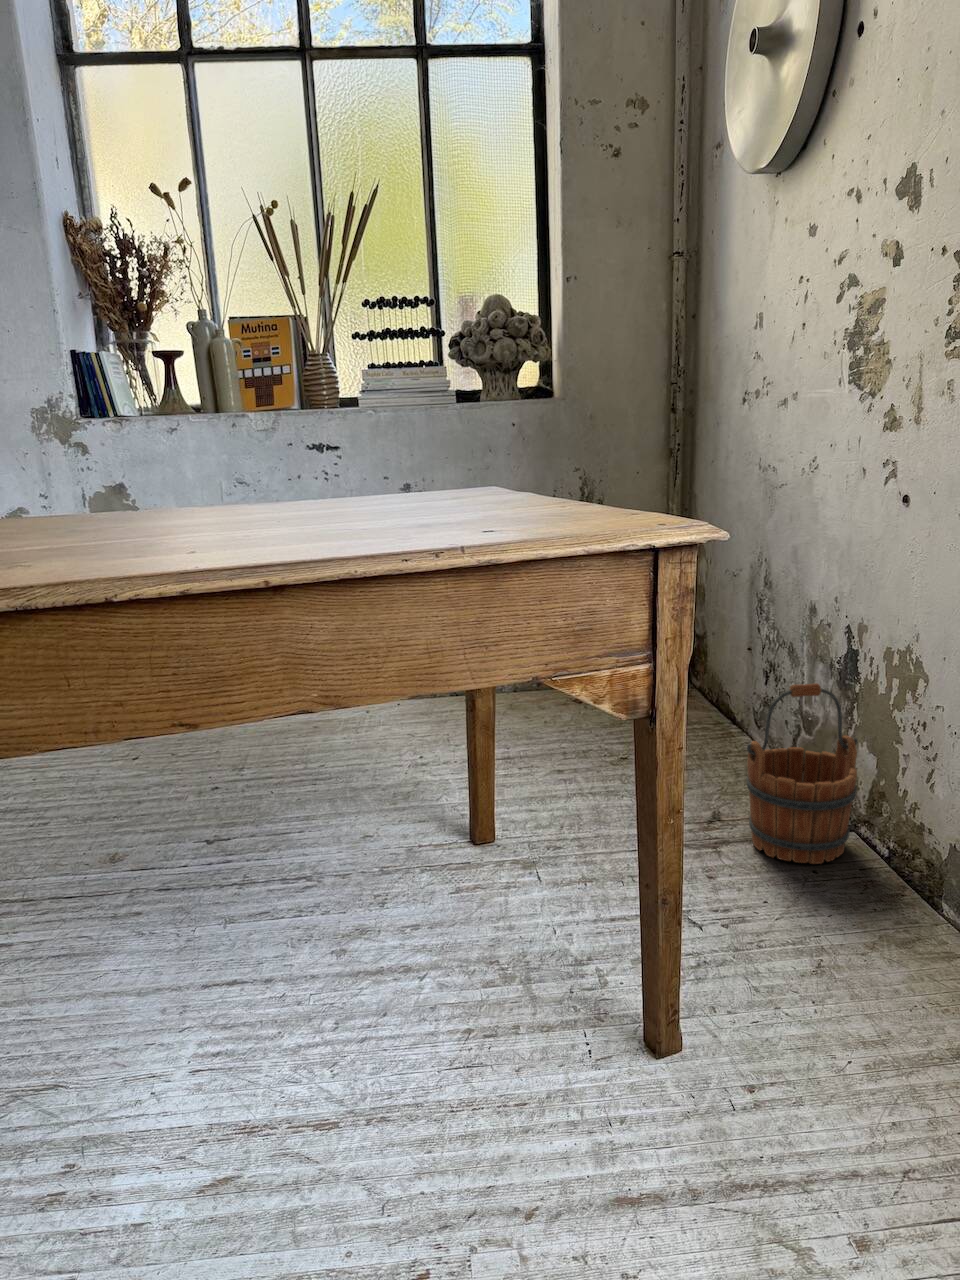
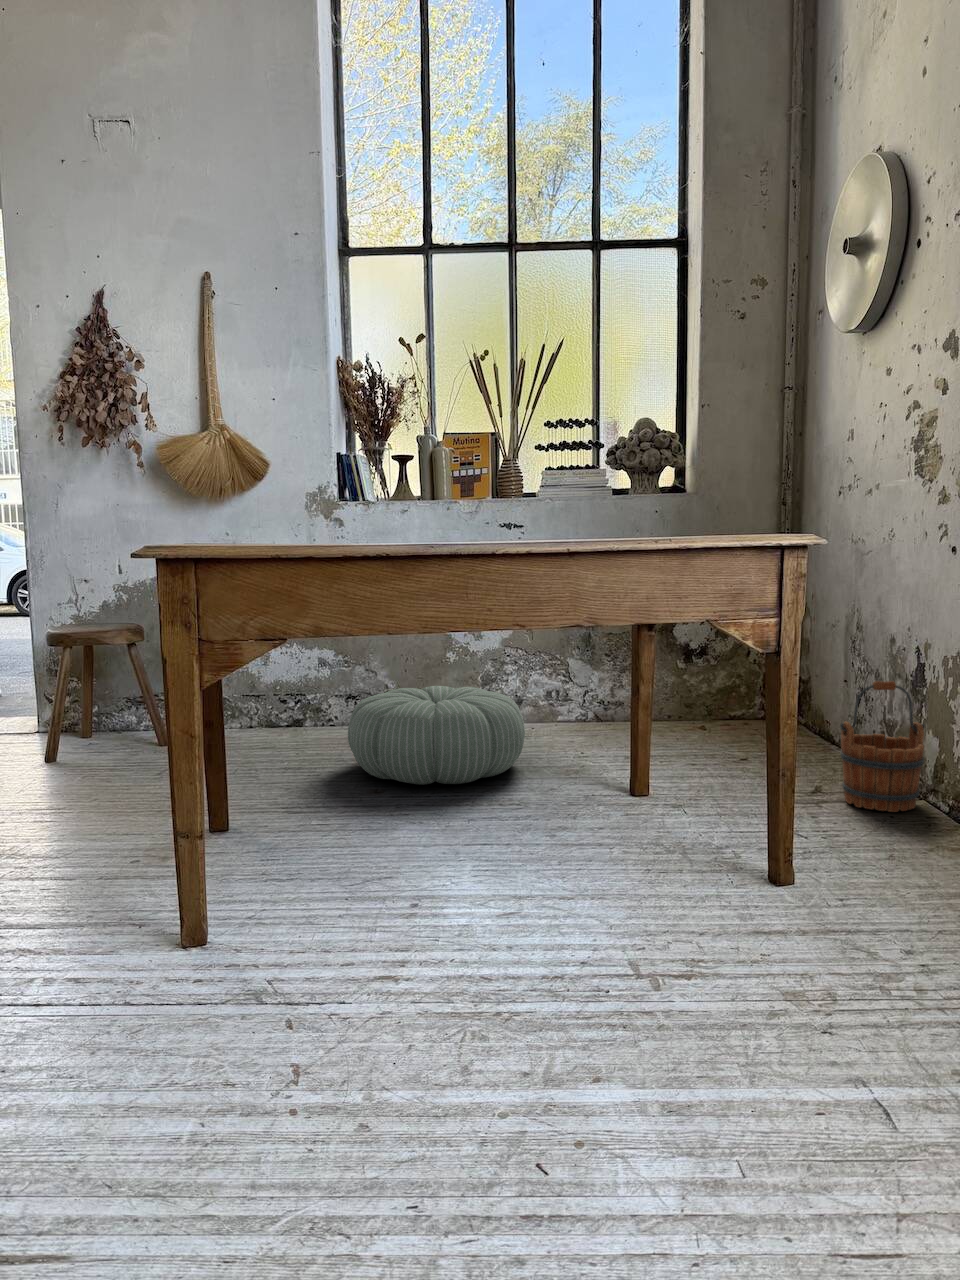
pouf: none [69,688,329,851] -> present [348,686,525,785]

